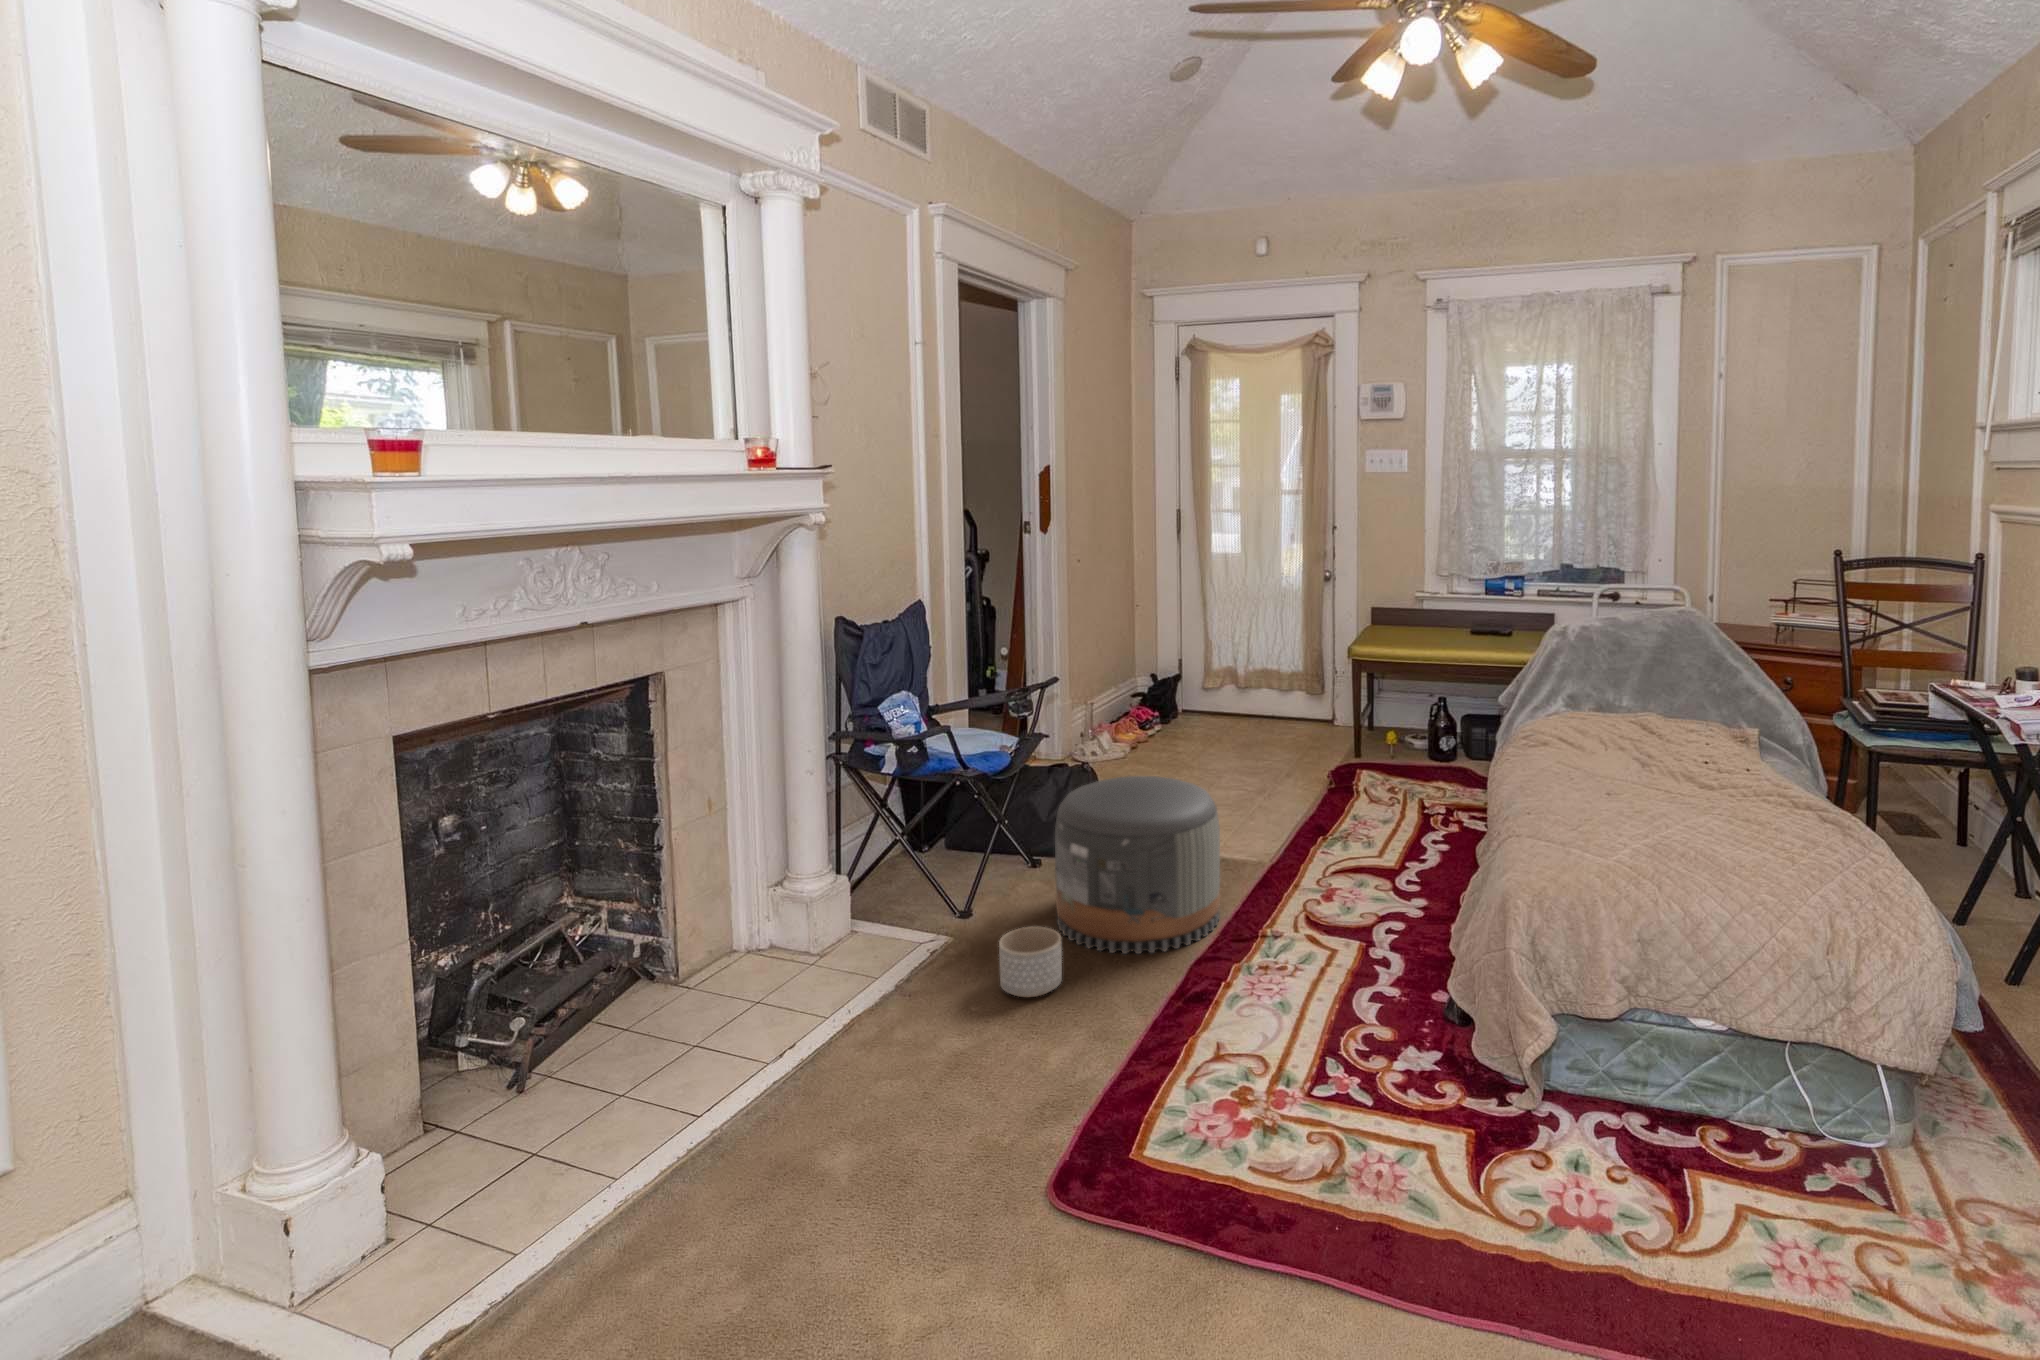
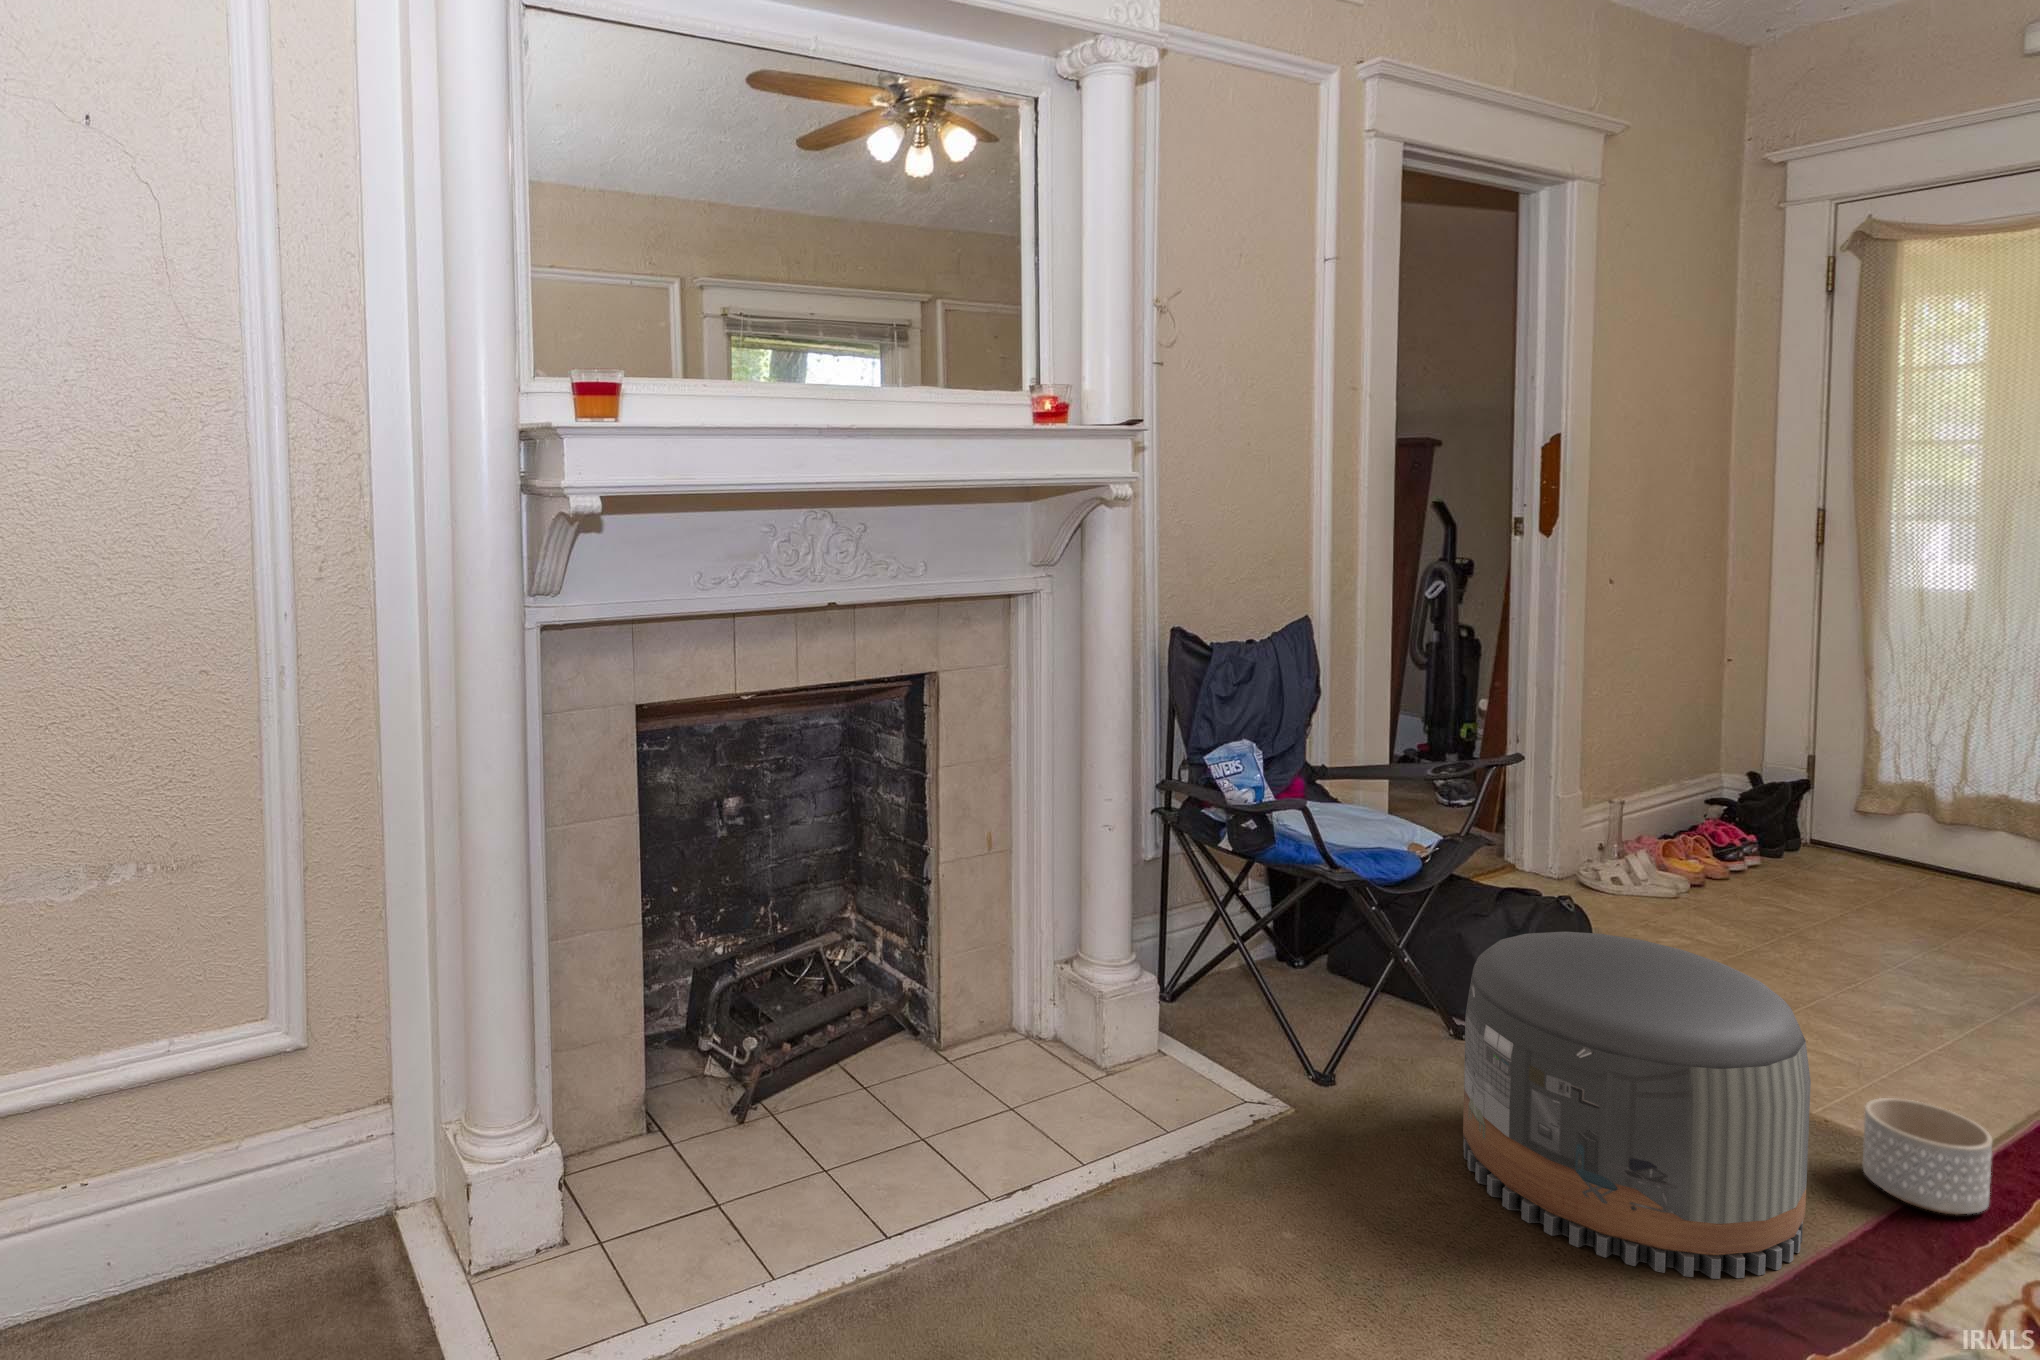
planter: present [999,926,1062,998] -> present [1862,1098,1992,1214]

